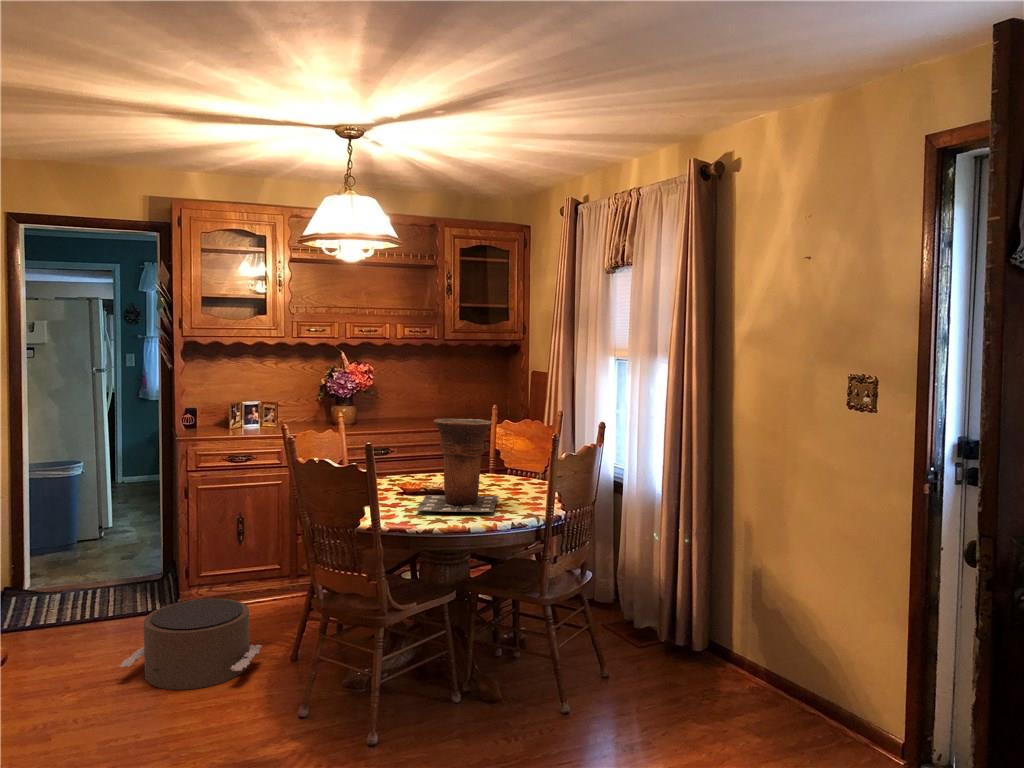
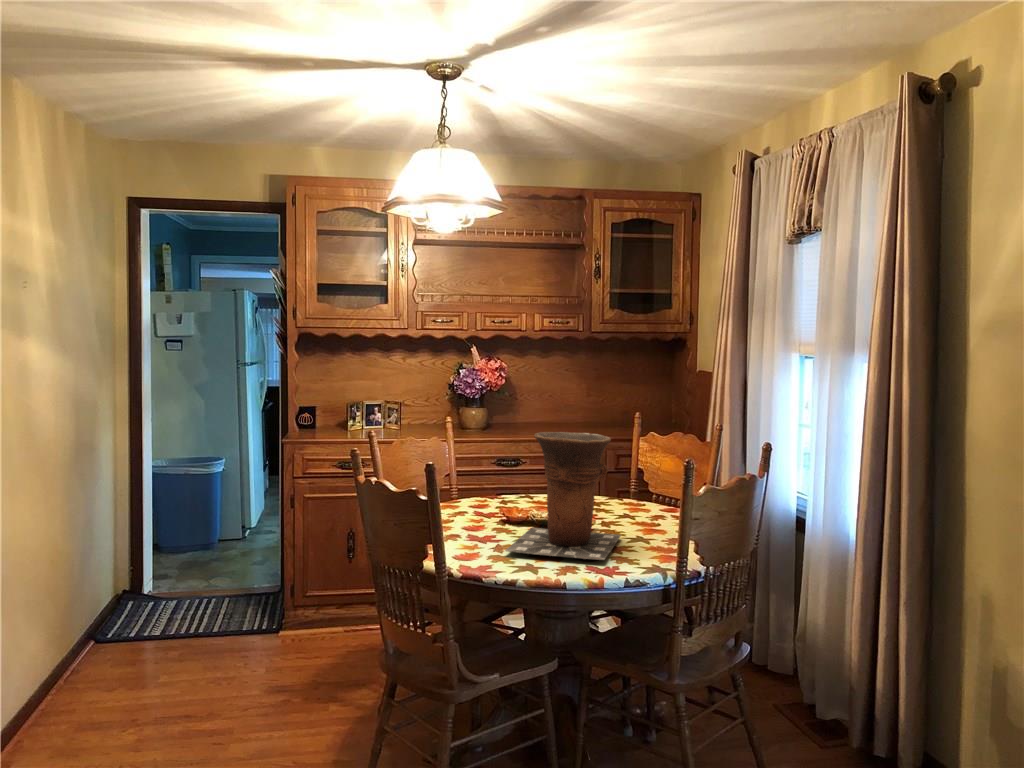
pouf: present [120,599,262,690] -> none [184,628,343,739]

